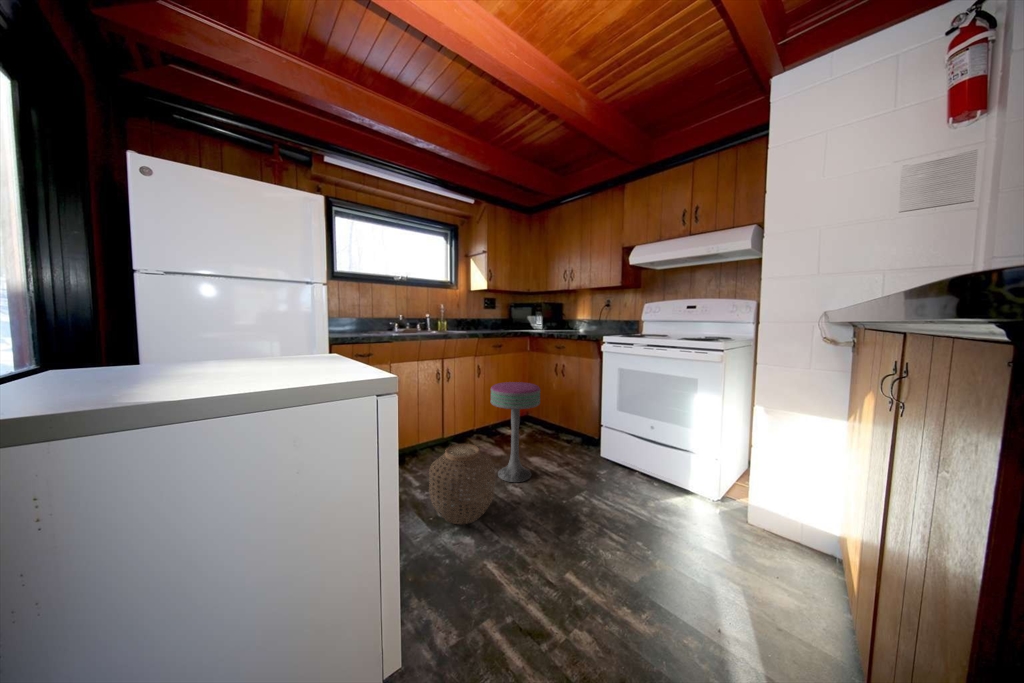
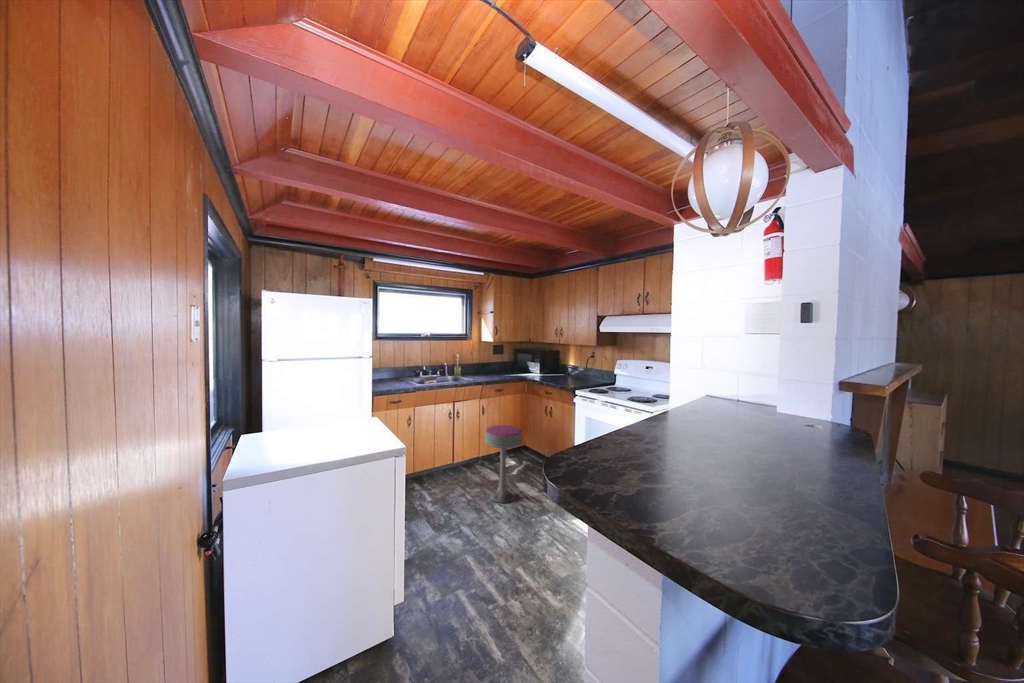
woven basket: present [429,444,495,524] -> none [435,473,481,531]

